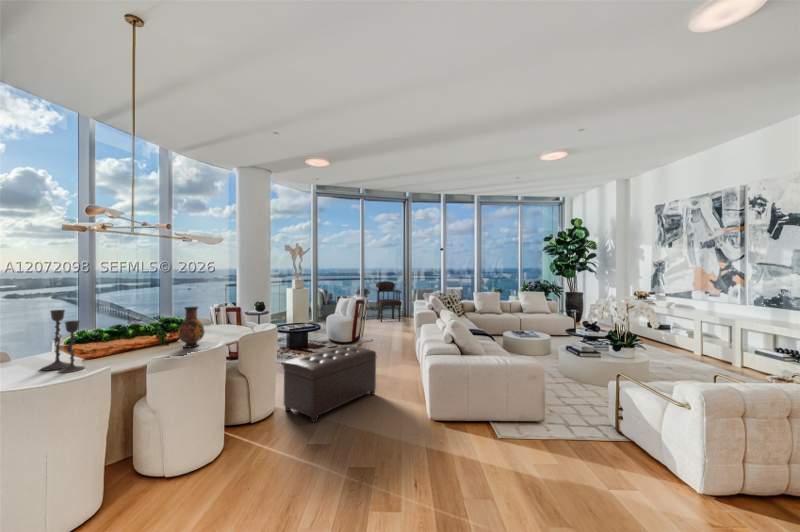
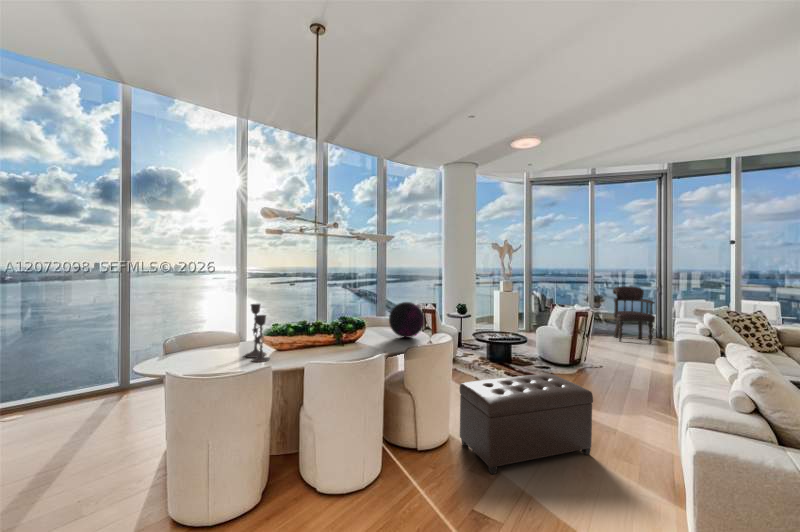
decorative orb: none [211,299,247,332] -> present [389,302,424,338]
vase: present [178,306,205,348] -> none [349,308,374,352]

